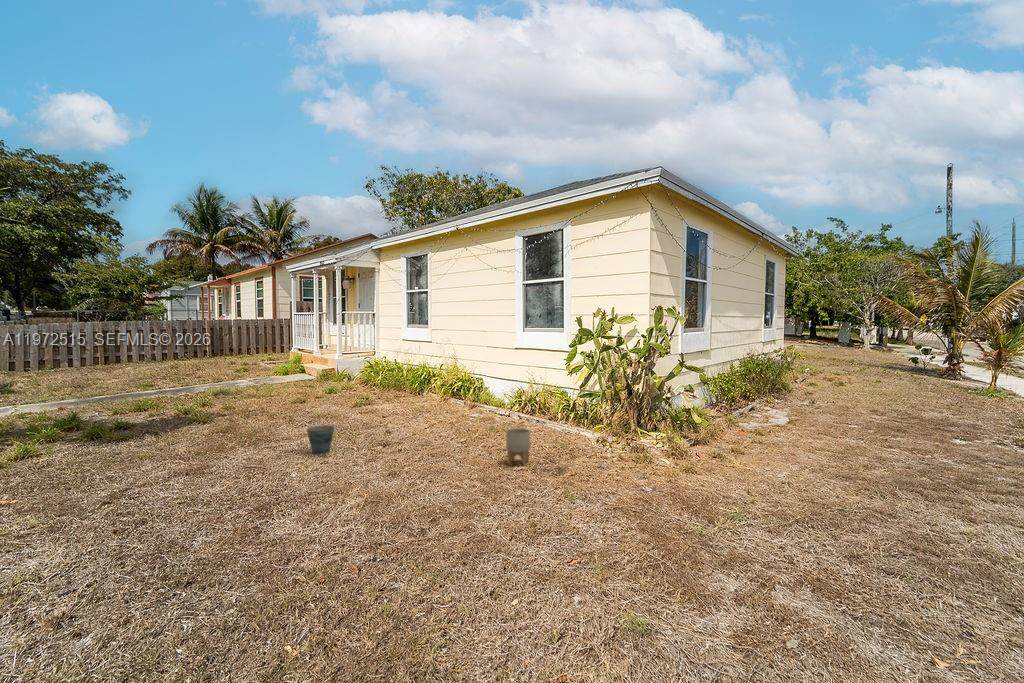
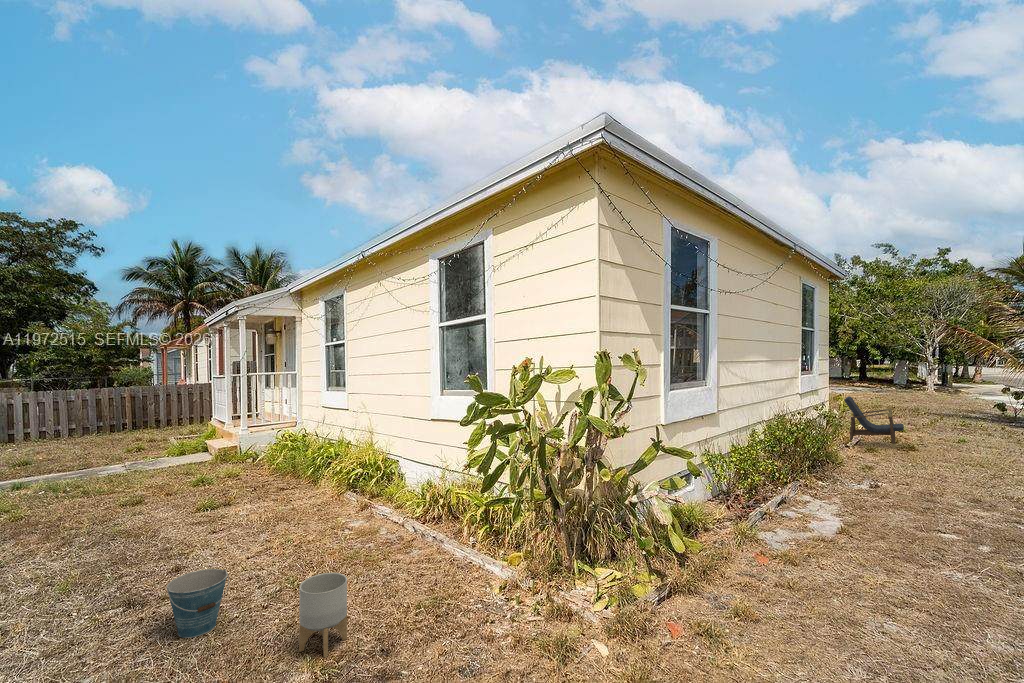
lounge chair: none [795,346,836,384] -> present [845,396,904,449]
bucket: present [307,425,334,455] -> present [167,569,229,638]

